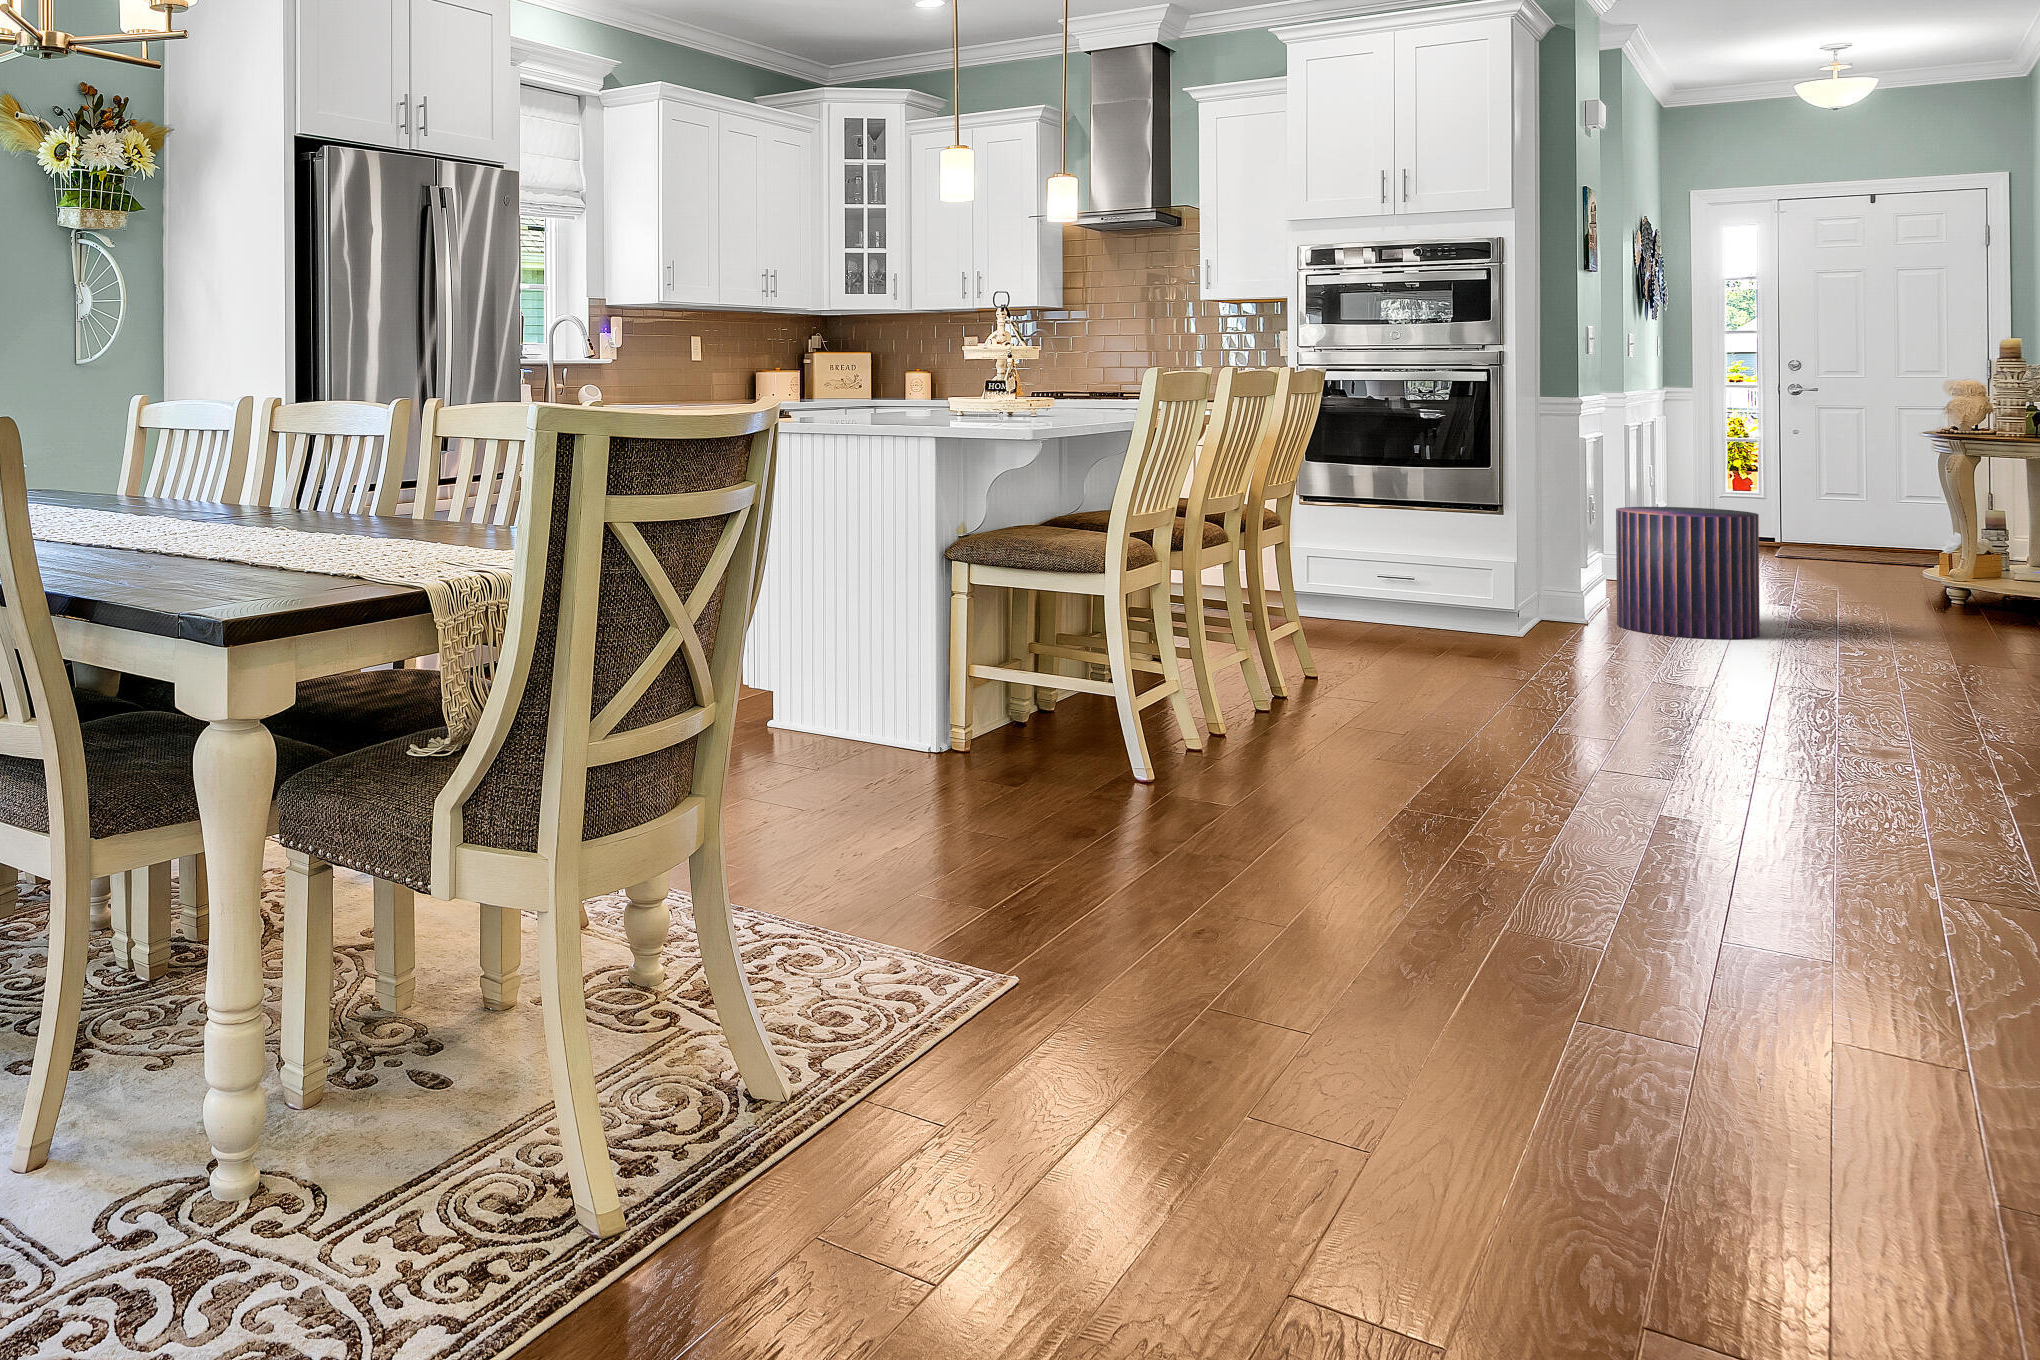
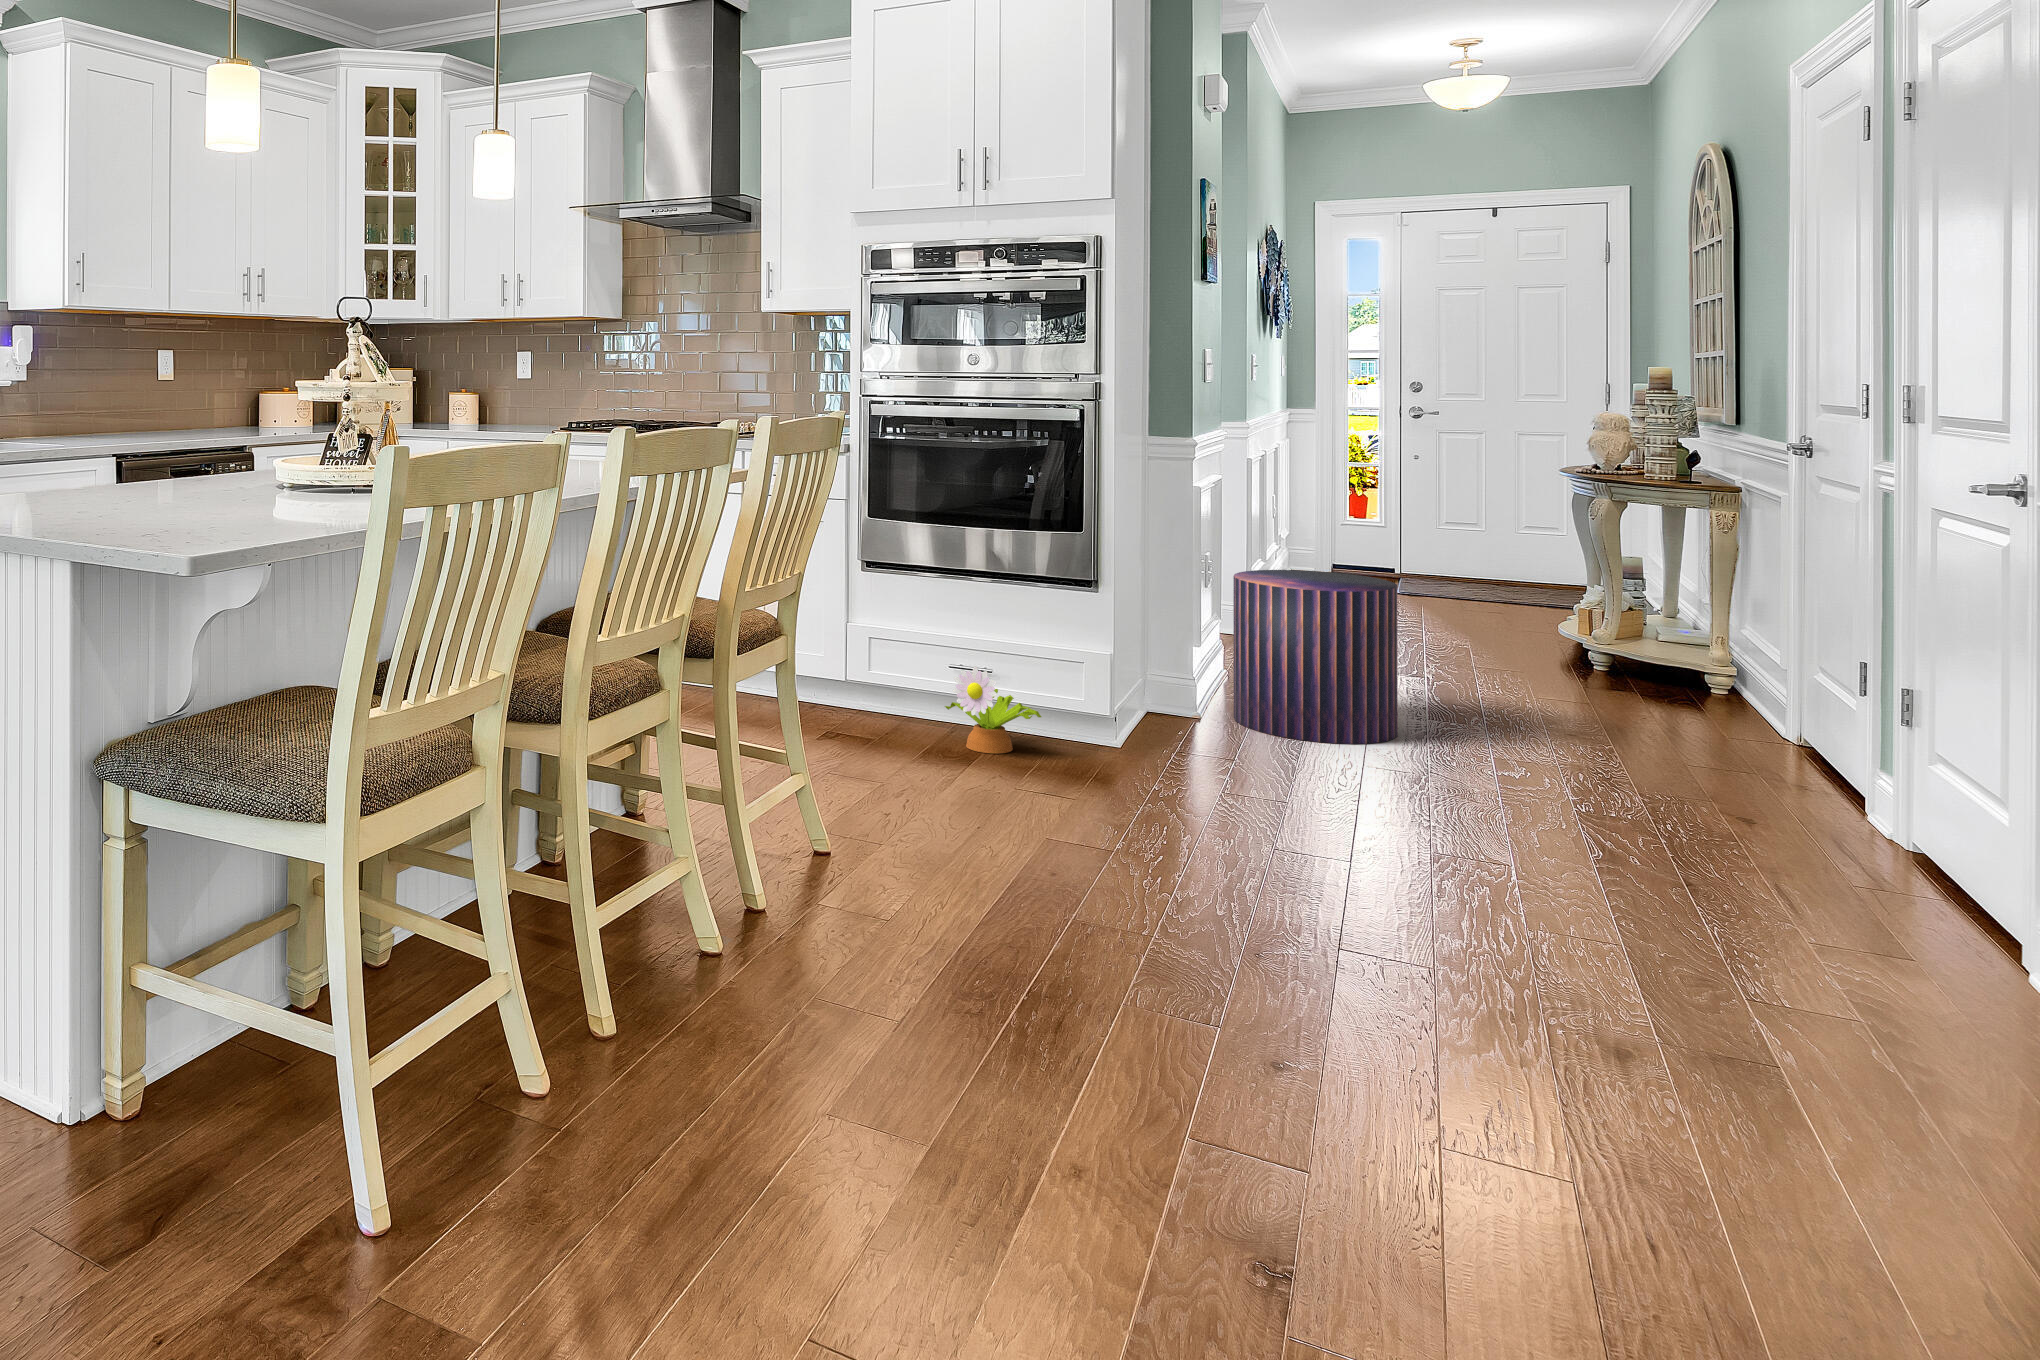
decorative plant: none [1375,571,1458,639] -> present [945,666,1041,753]

